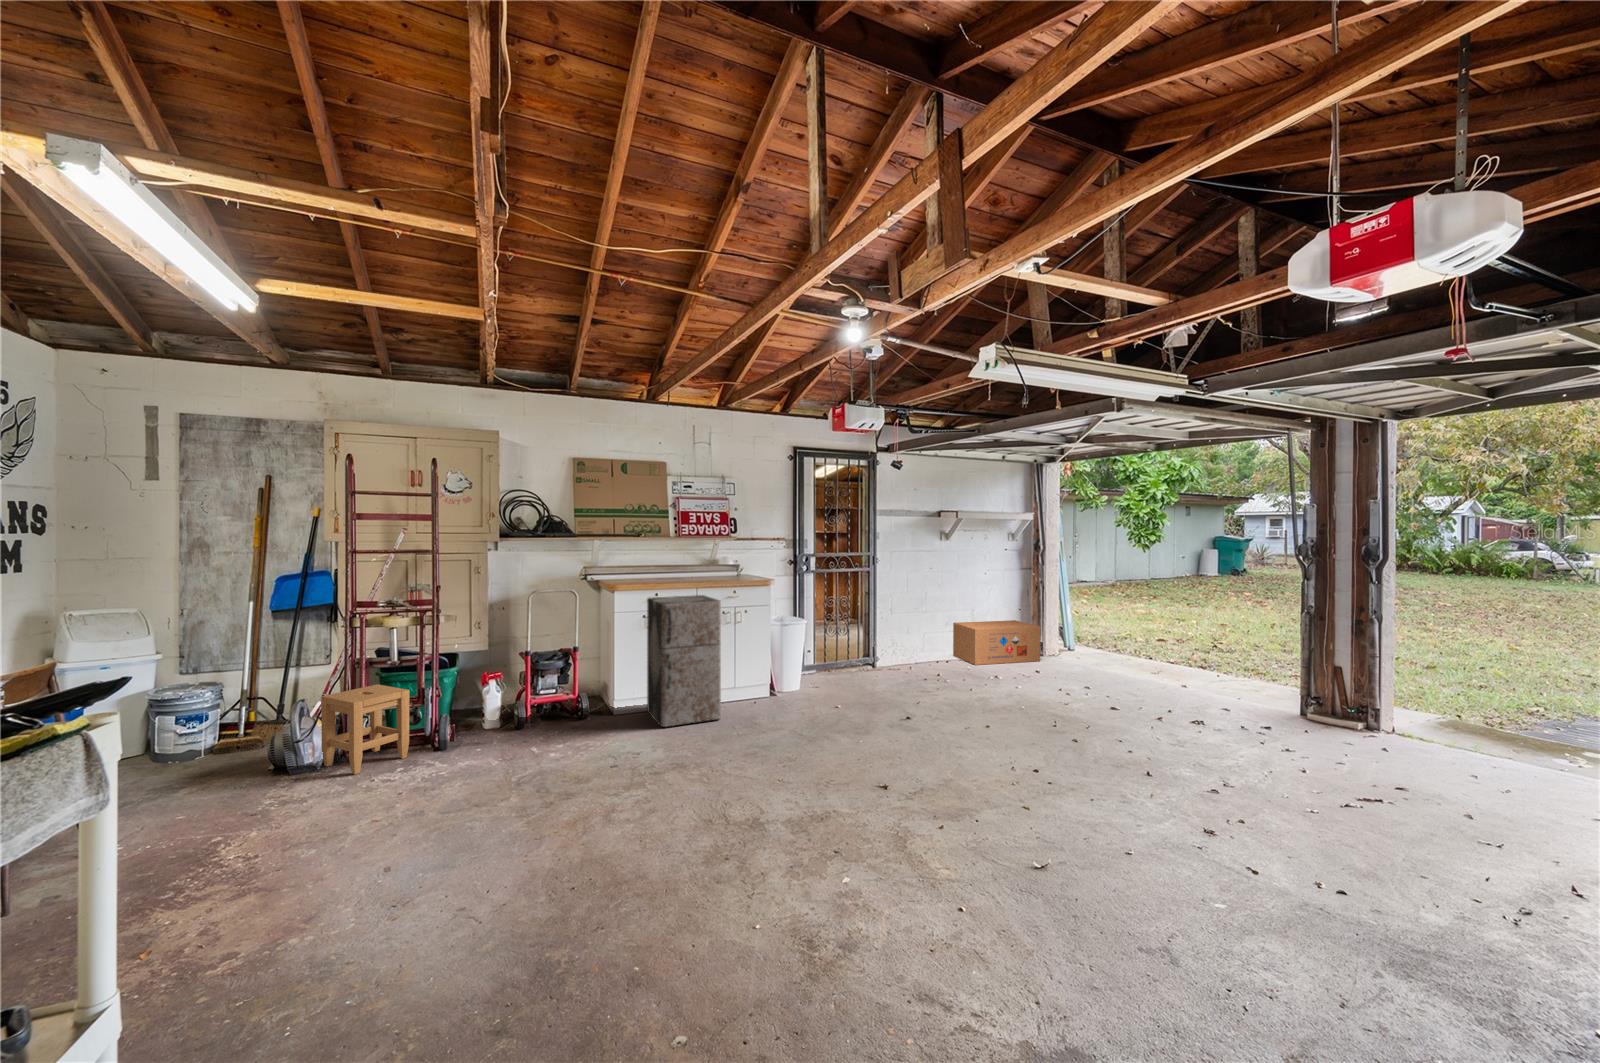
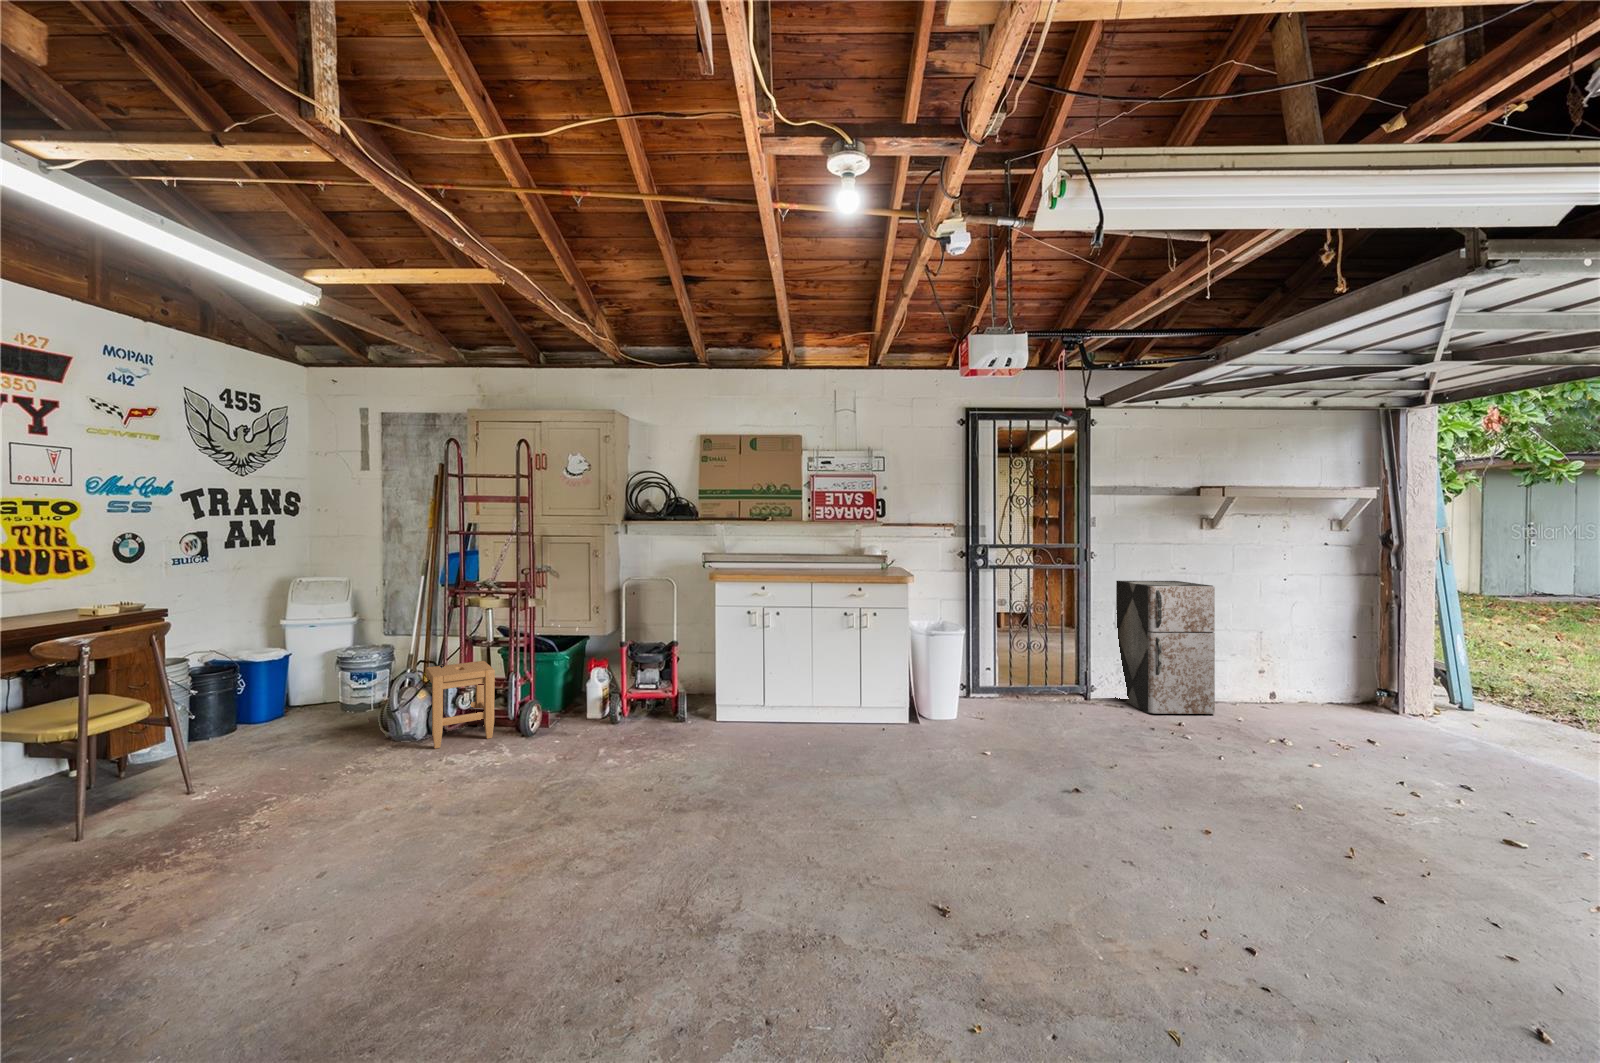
storage cabinet: present [647,595,721,727] -> present [1116,581,1215,714]
cardboard box: present [953,620,1040,665] -> none [1222,649,1389,724]

